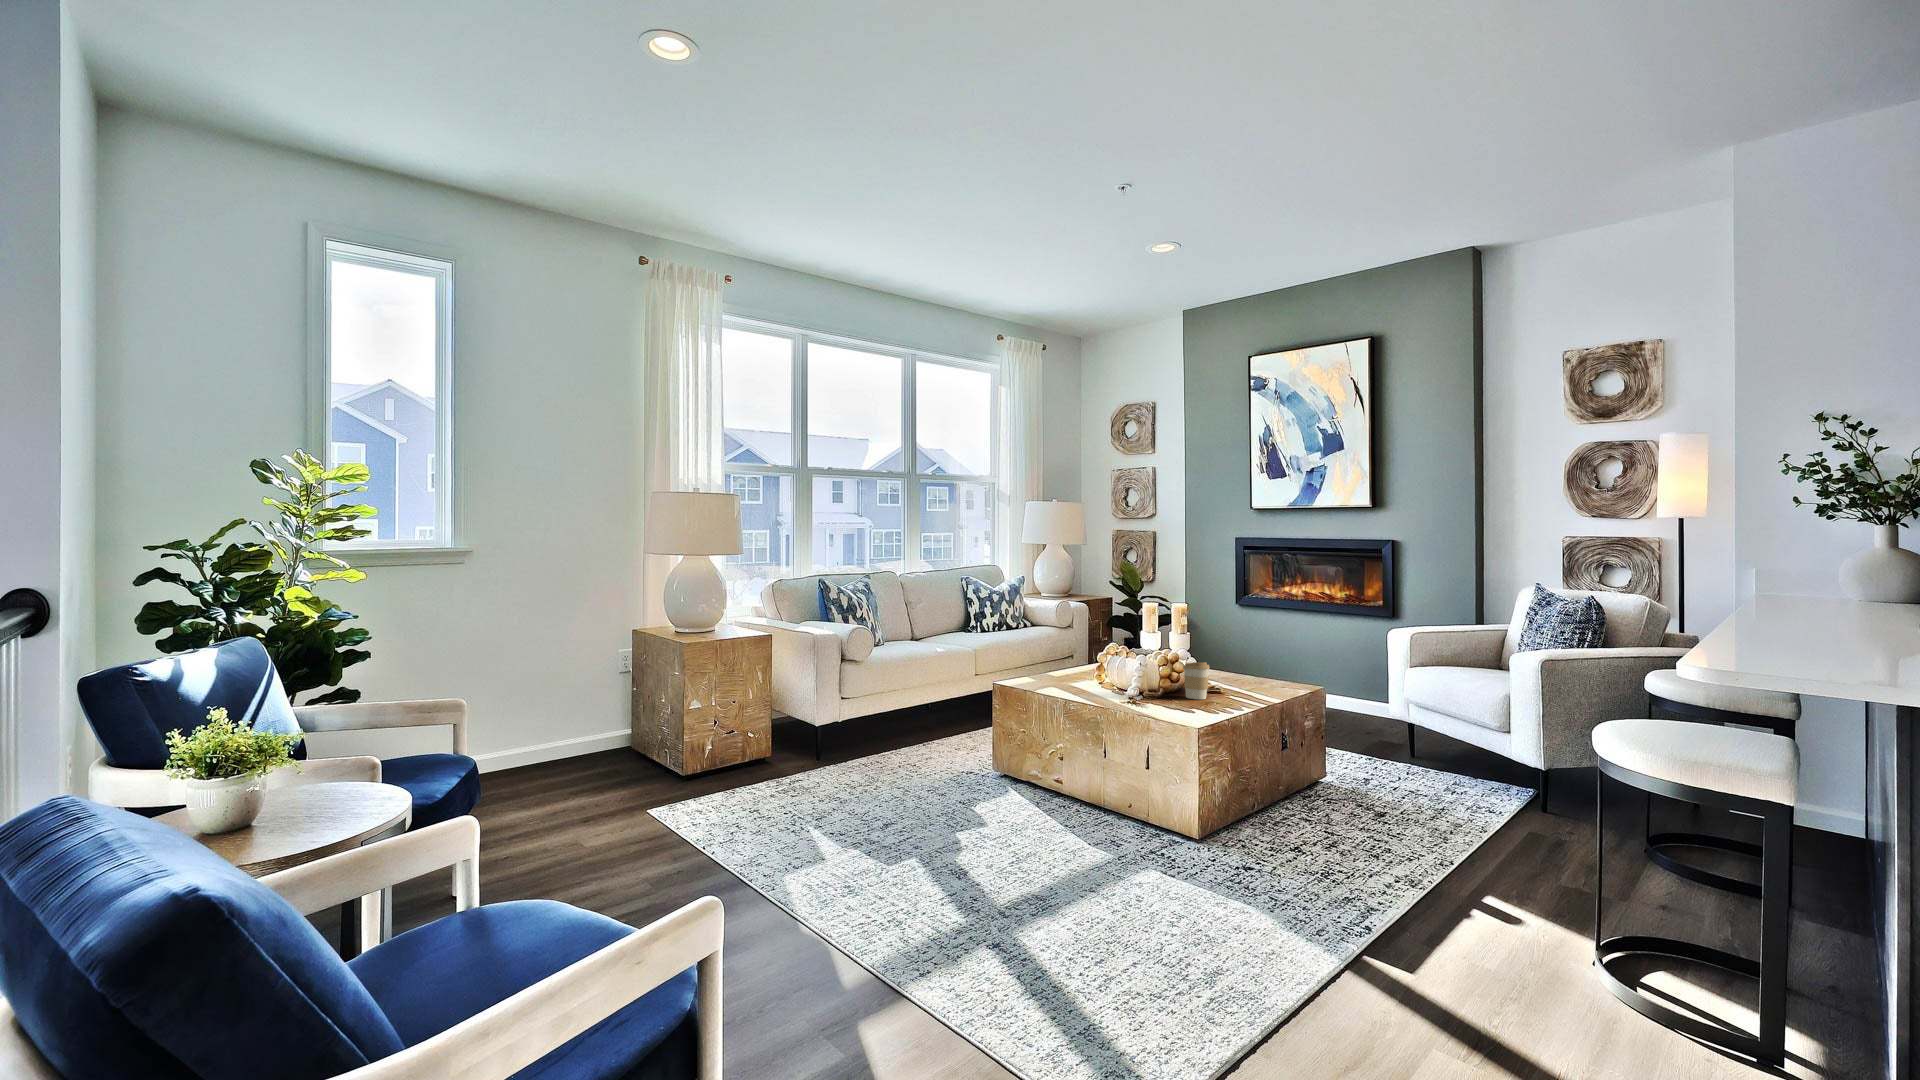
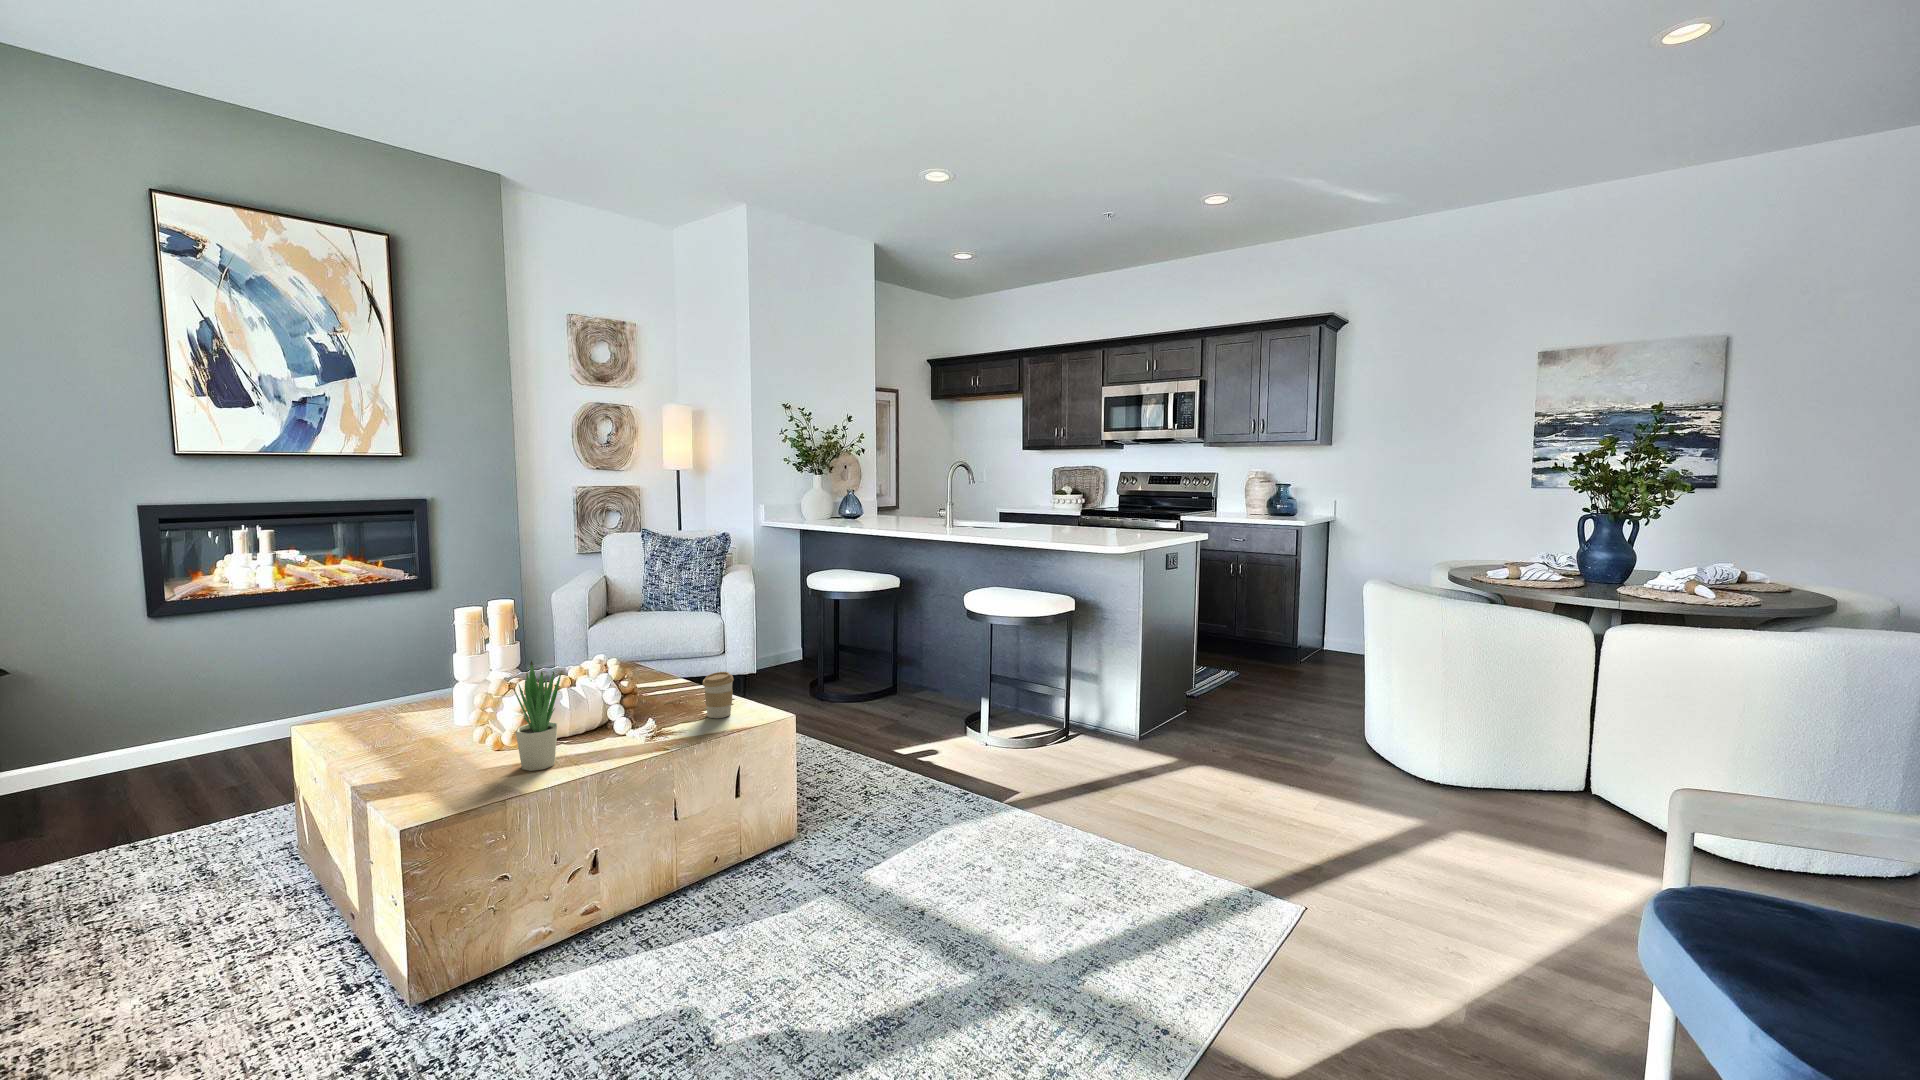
potted plant: none [1055,610,1082,681] -> present [514,661,561,771]

